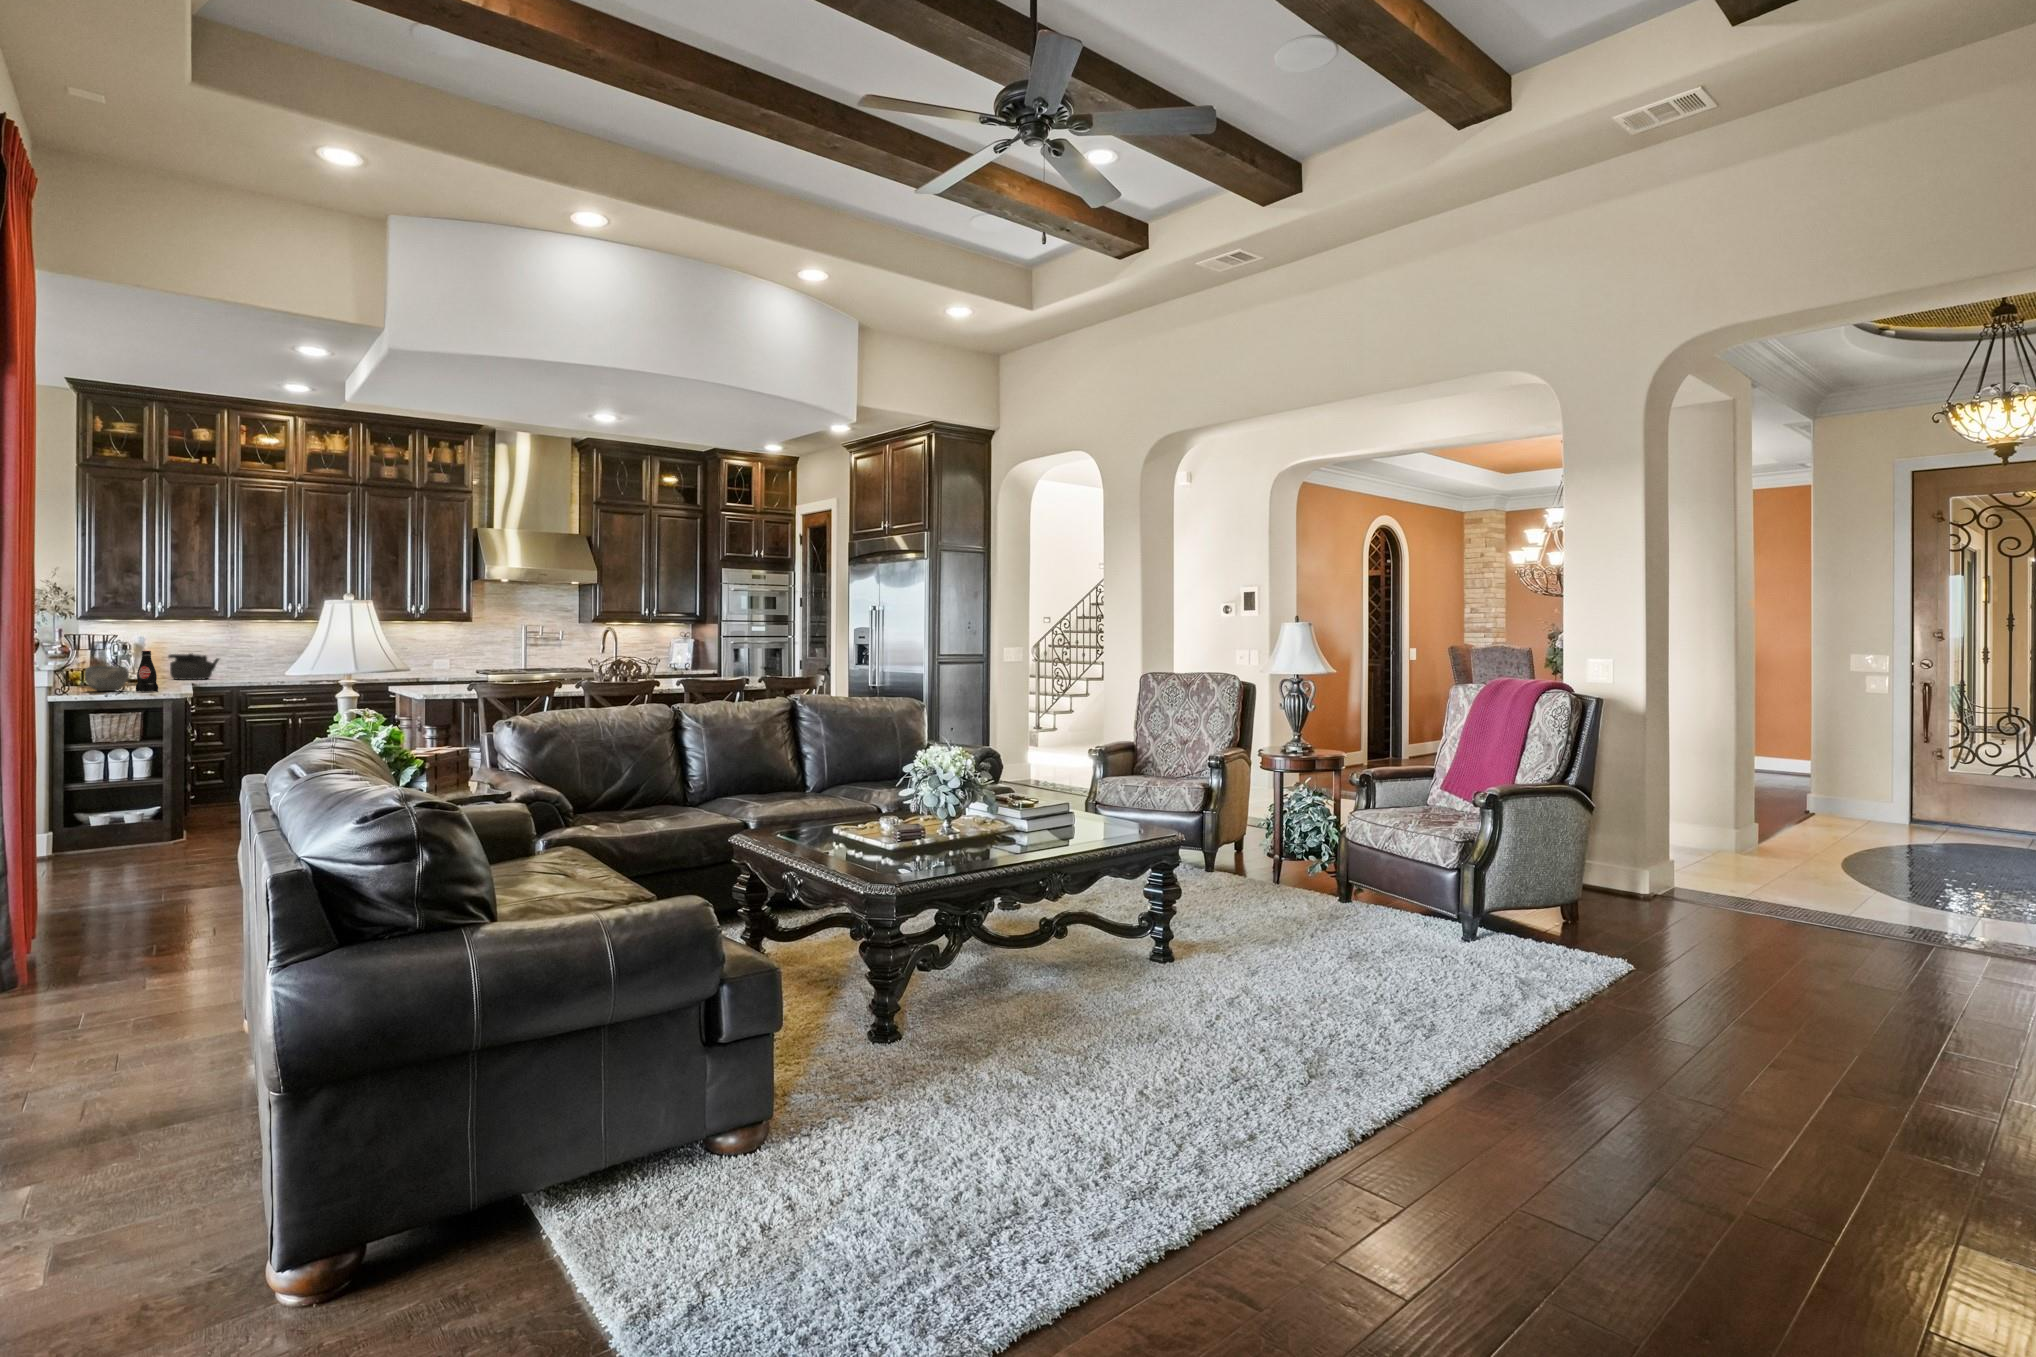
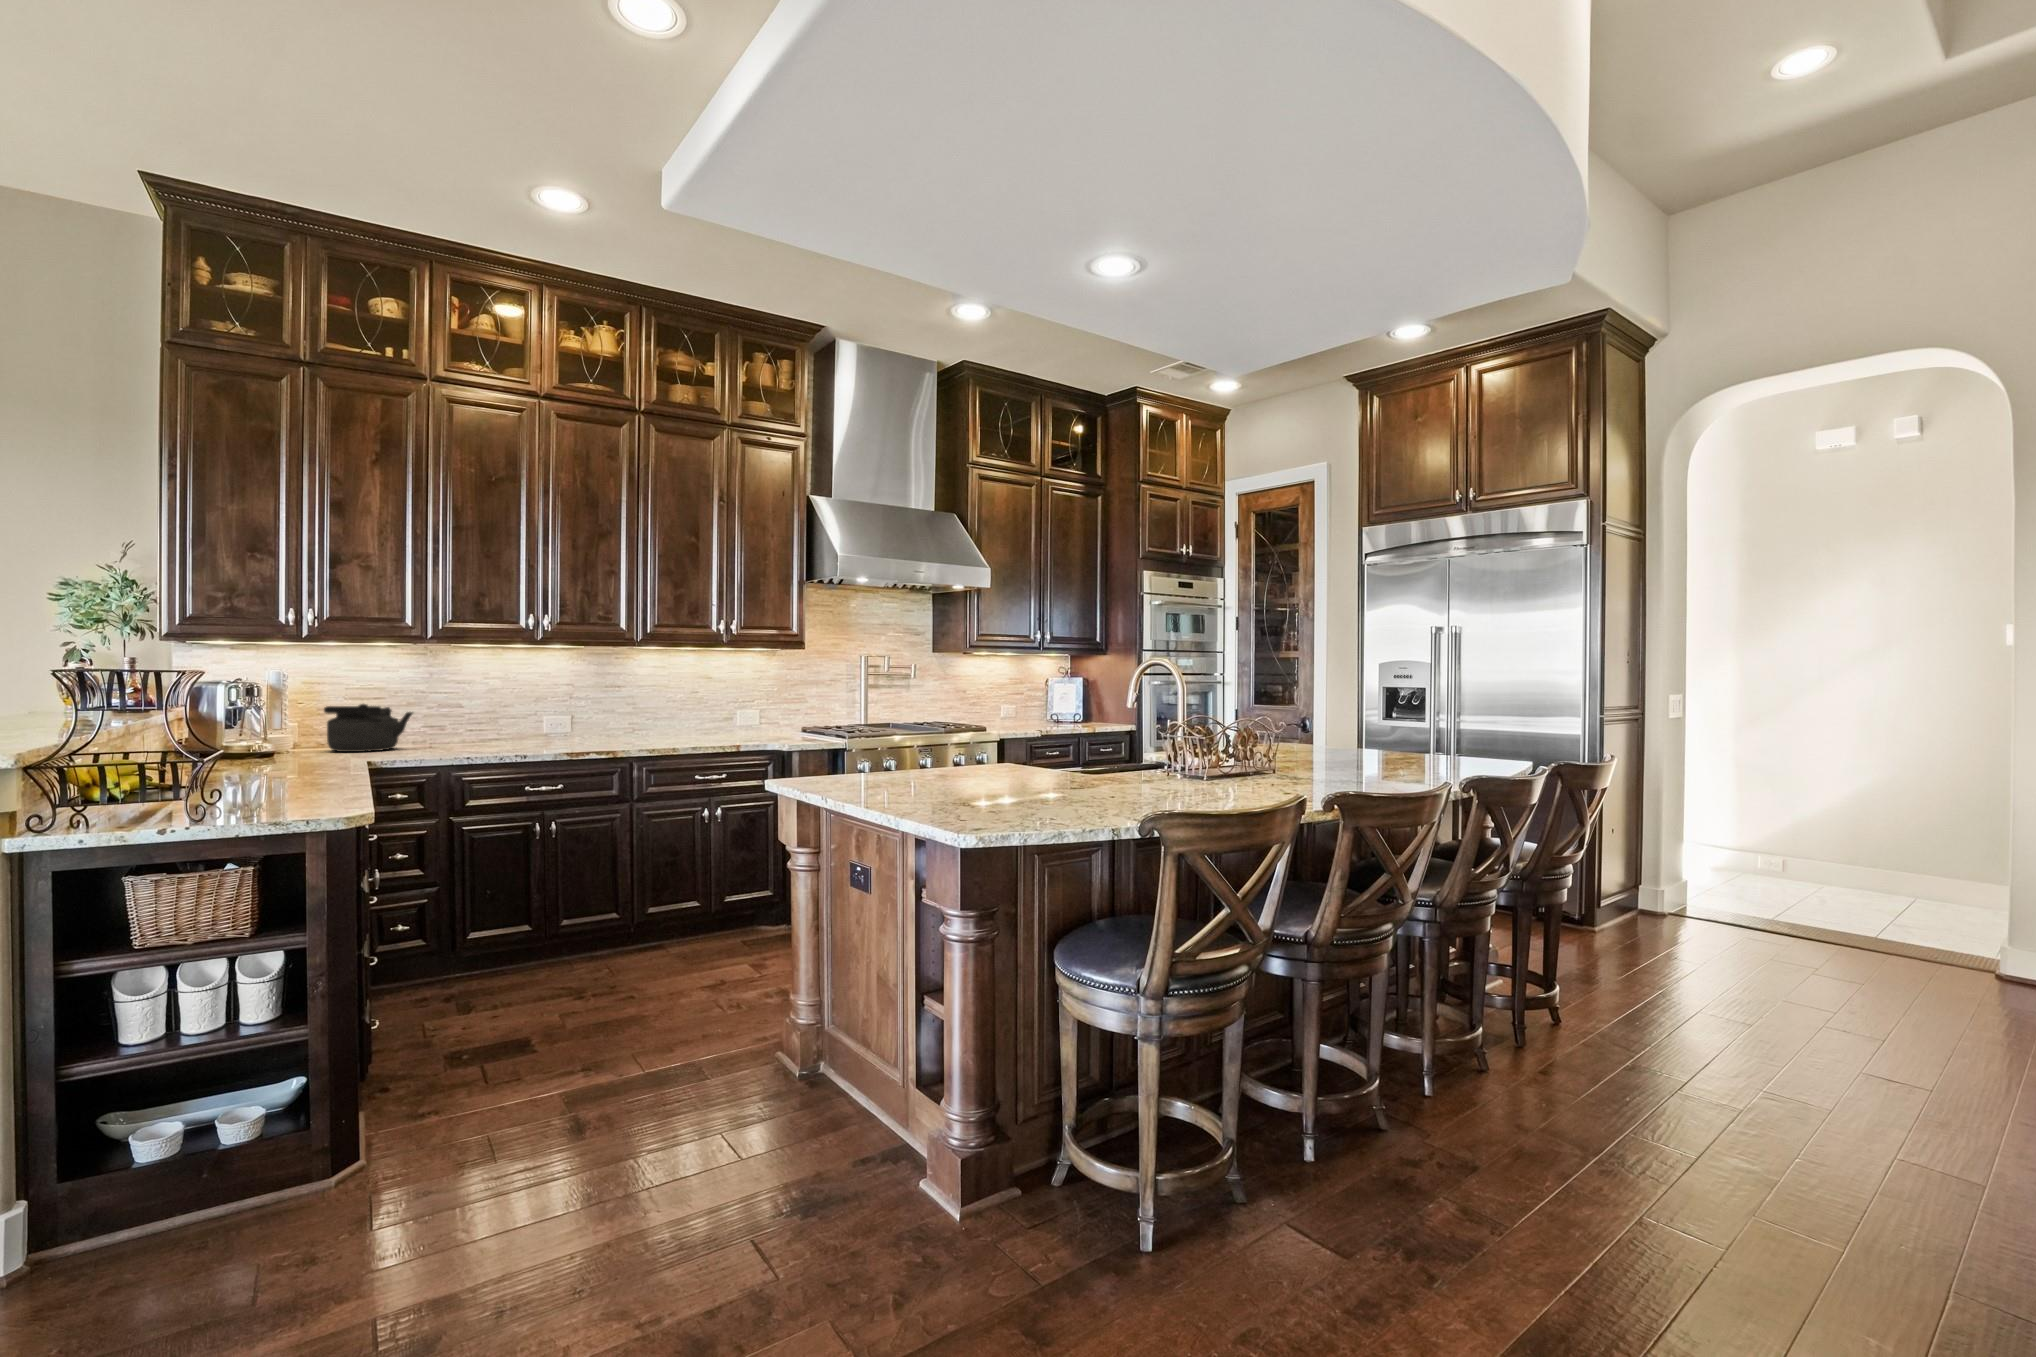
bottle: present [136,651,158,692] -> none [243,709,298,815]
bowl: present [84,666,129,691] -> none [119,746,231,811]

